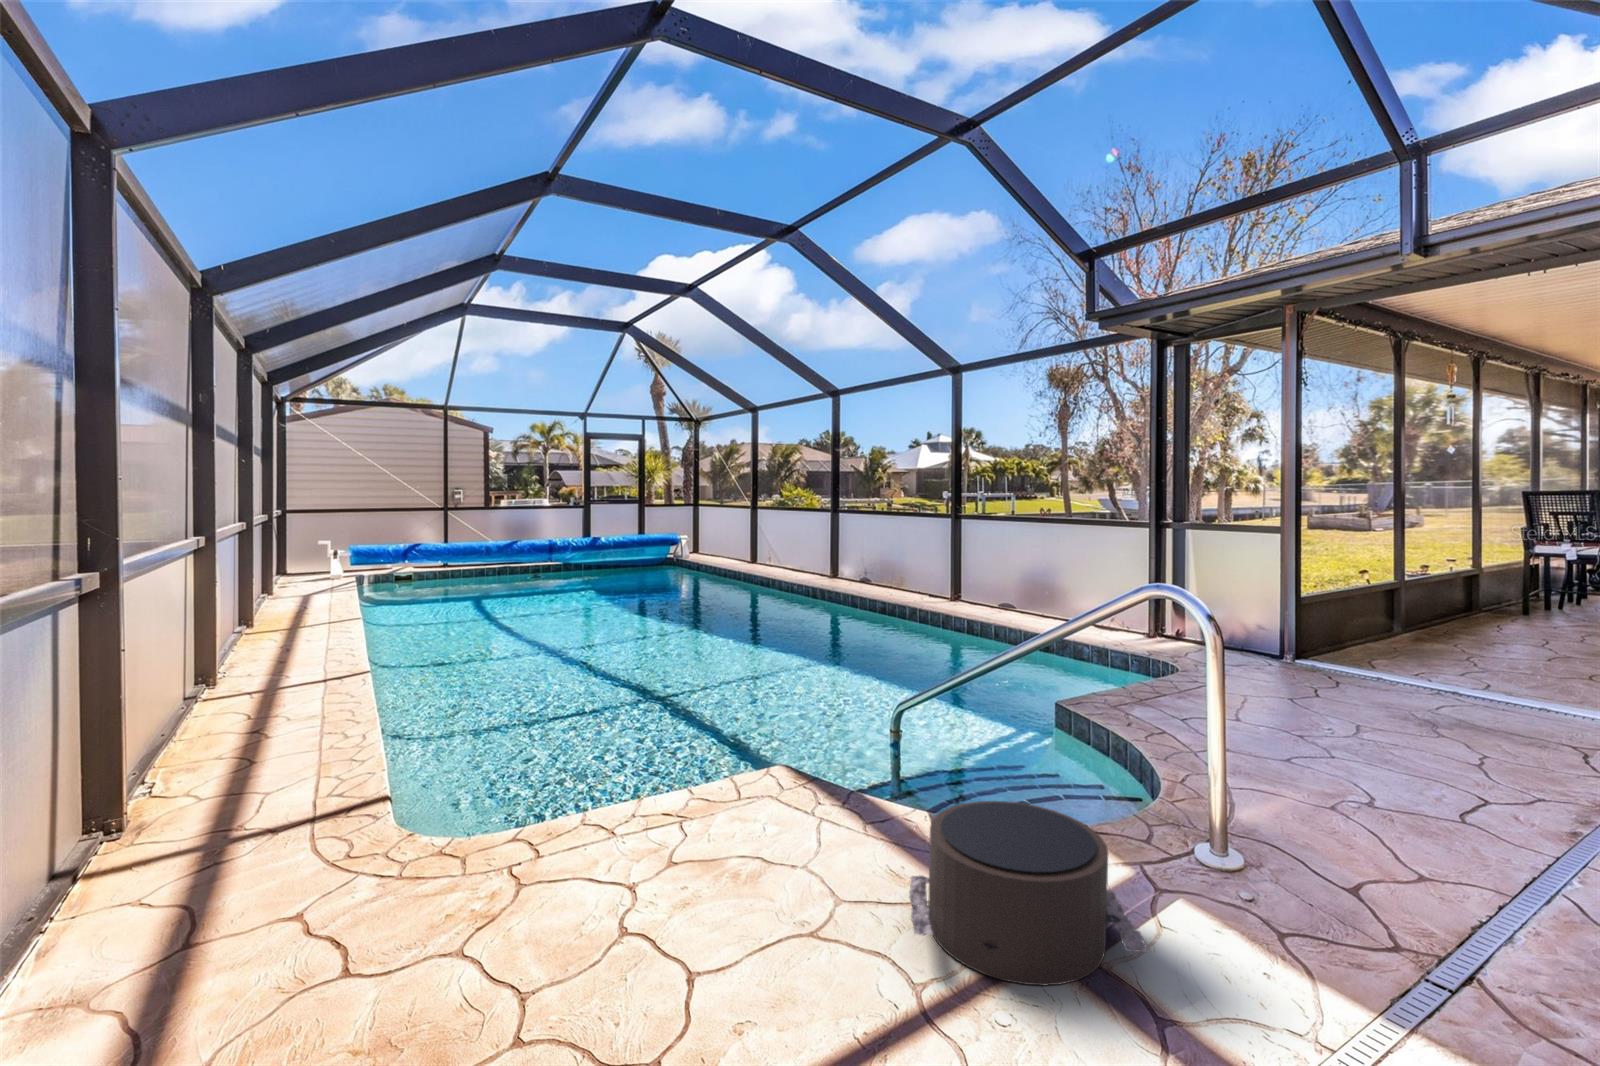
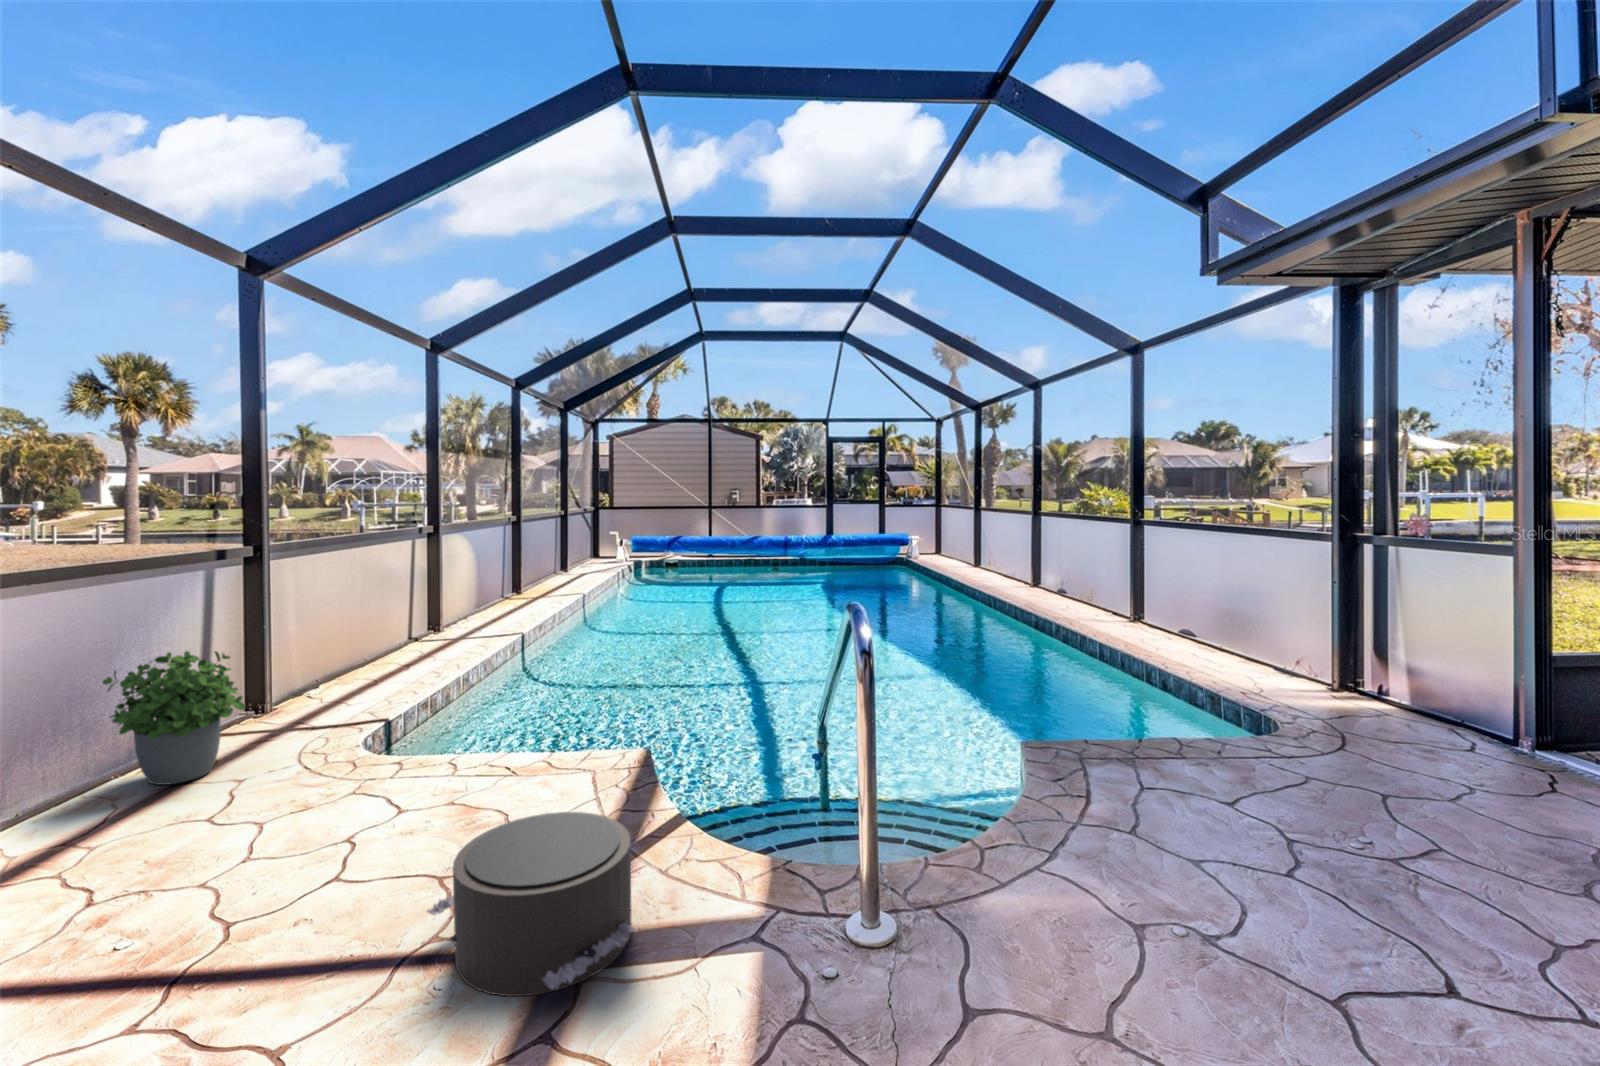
potted plant: none [76,709,295,926] -> present [103,651,245,785]

